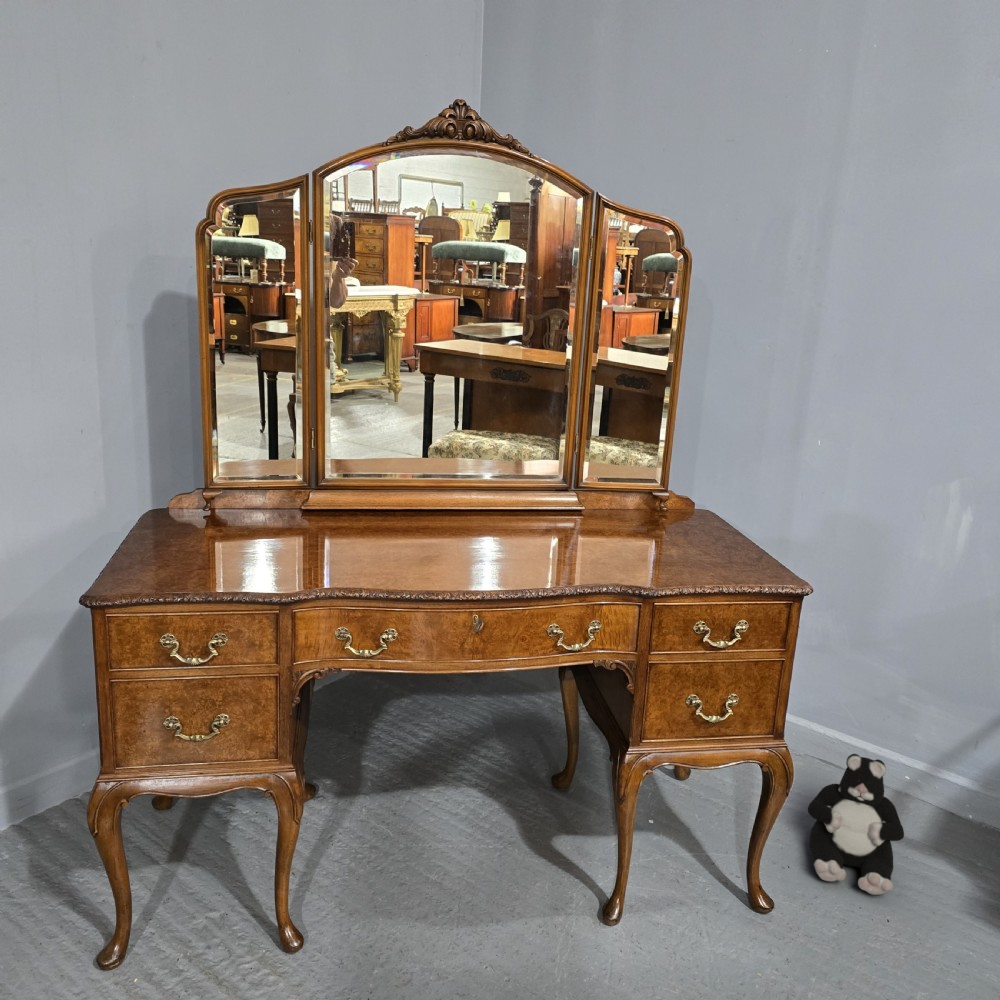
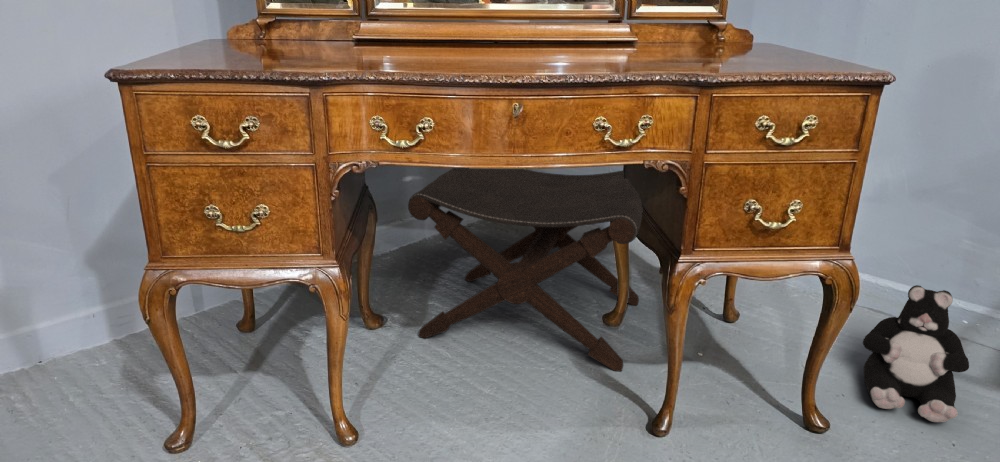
footstool: none [350,599,601,846] -> present [408,168,643,371]

